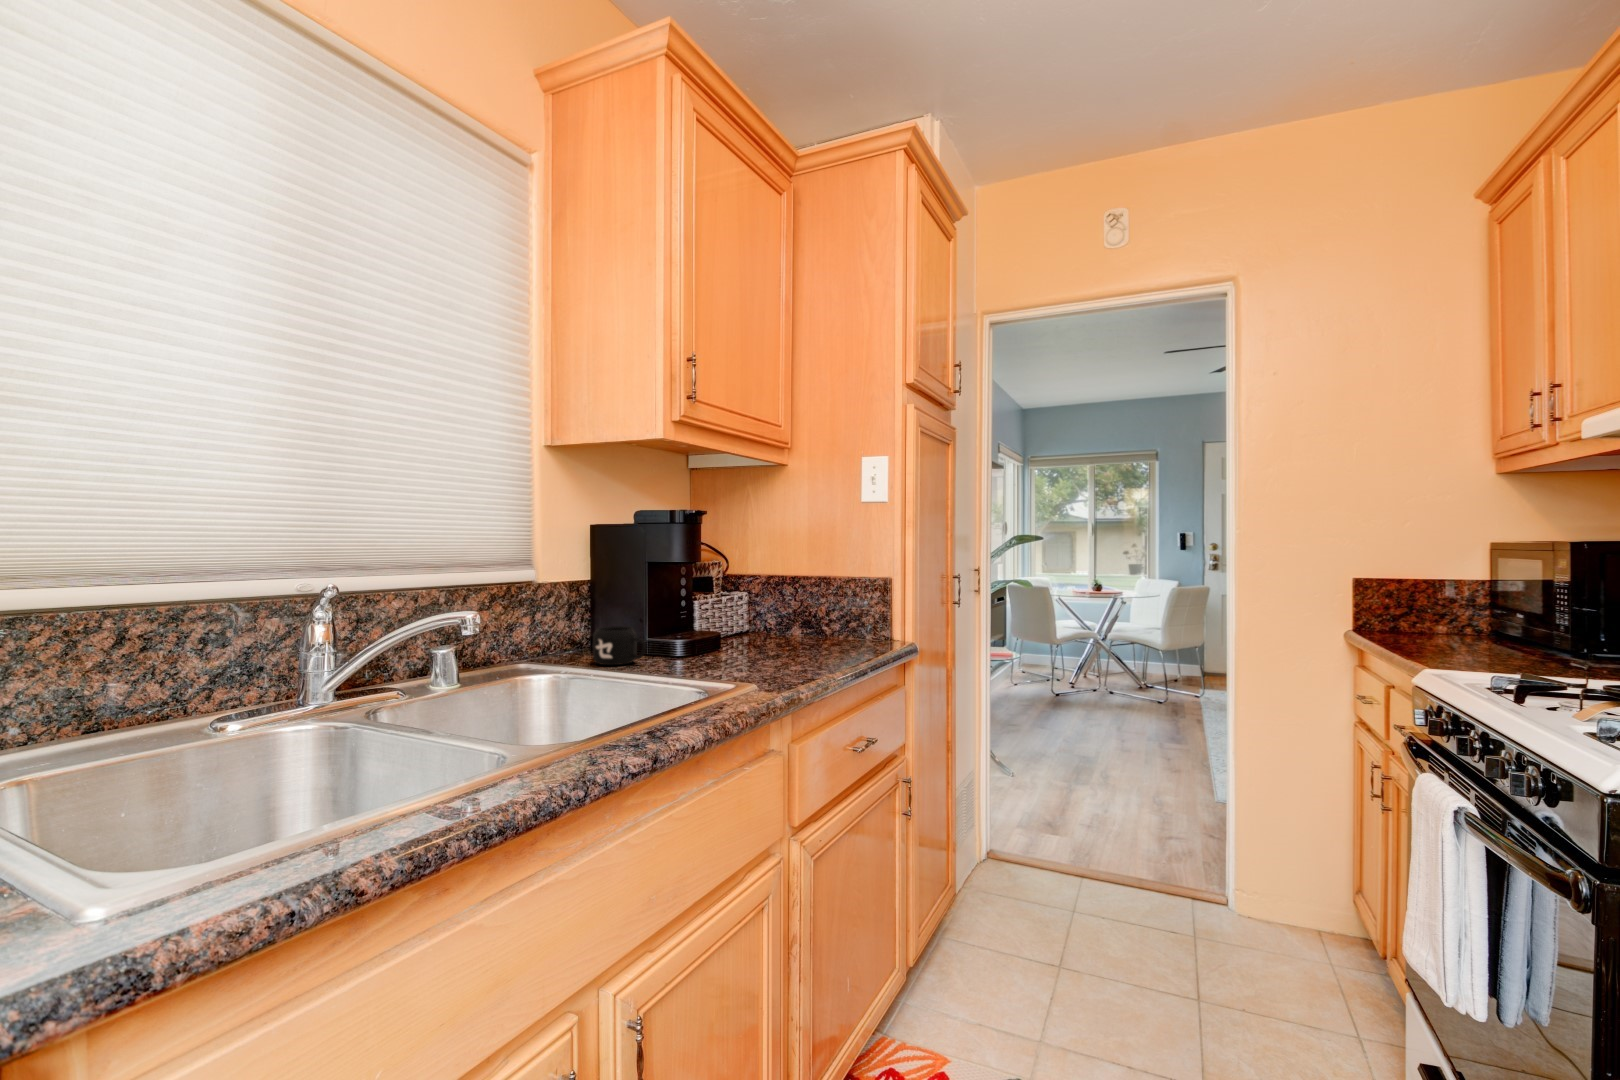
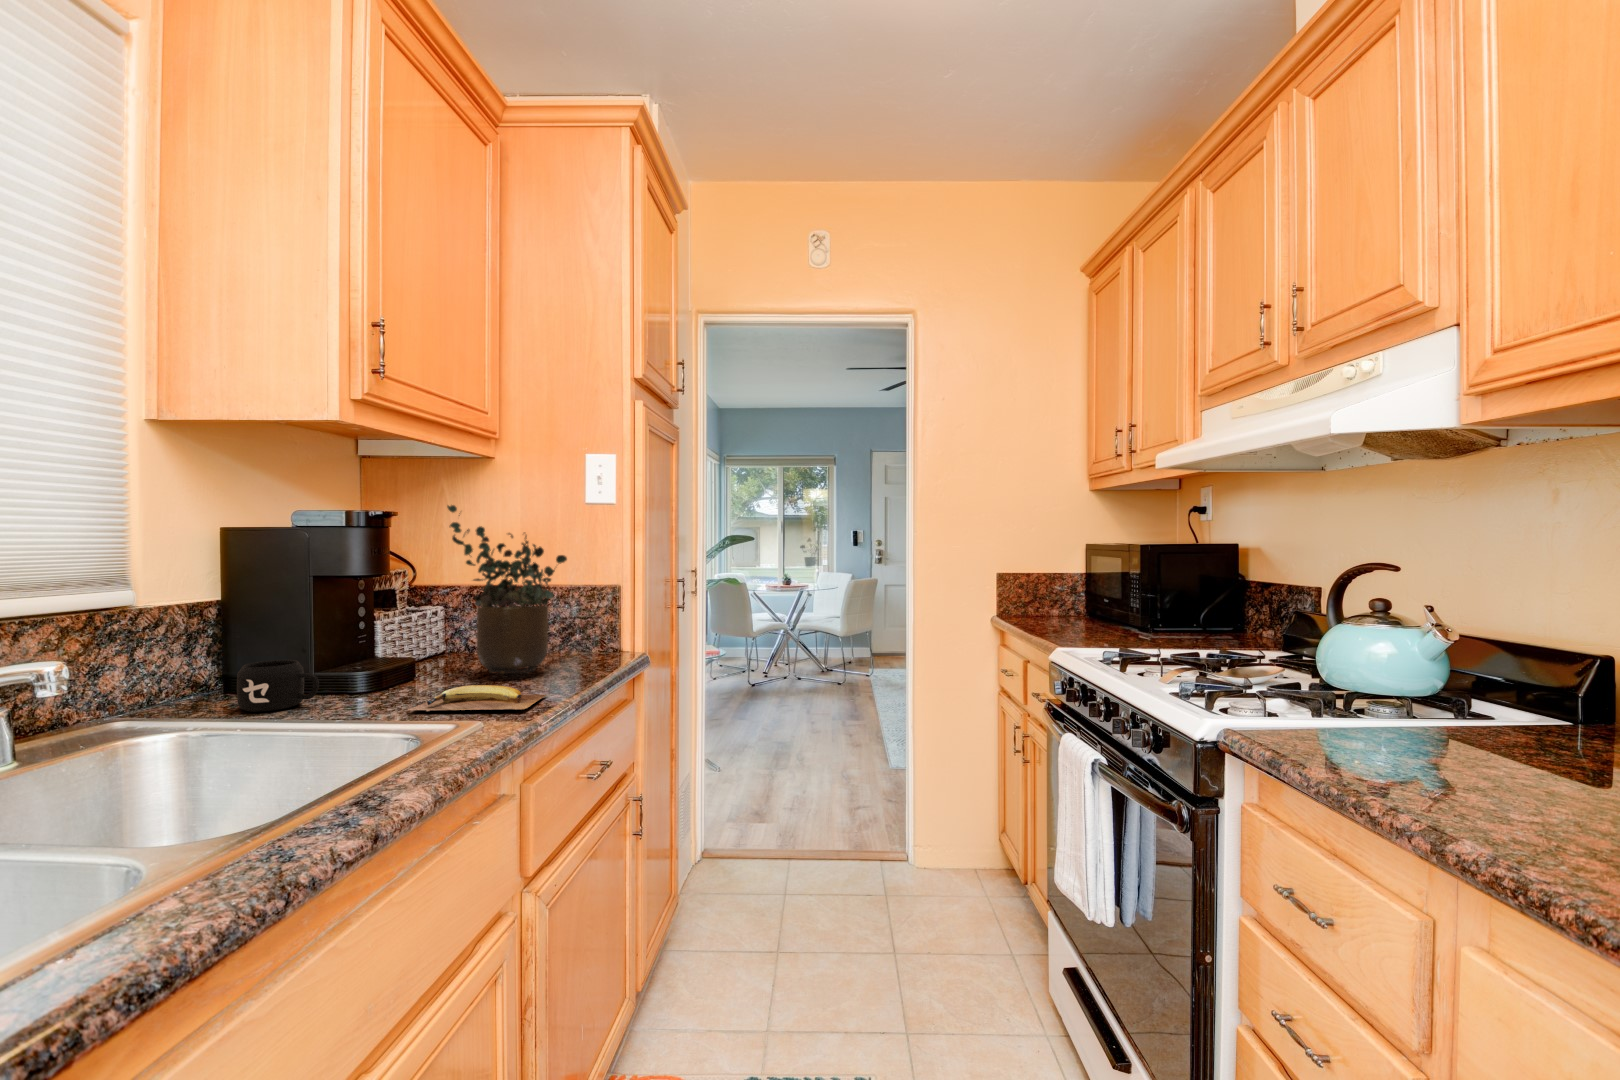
potted plant: none [745,502,842,652] -> present [447,505,567,674]
banana: none [705,657,818,680] -> present [408,685,545,711]

